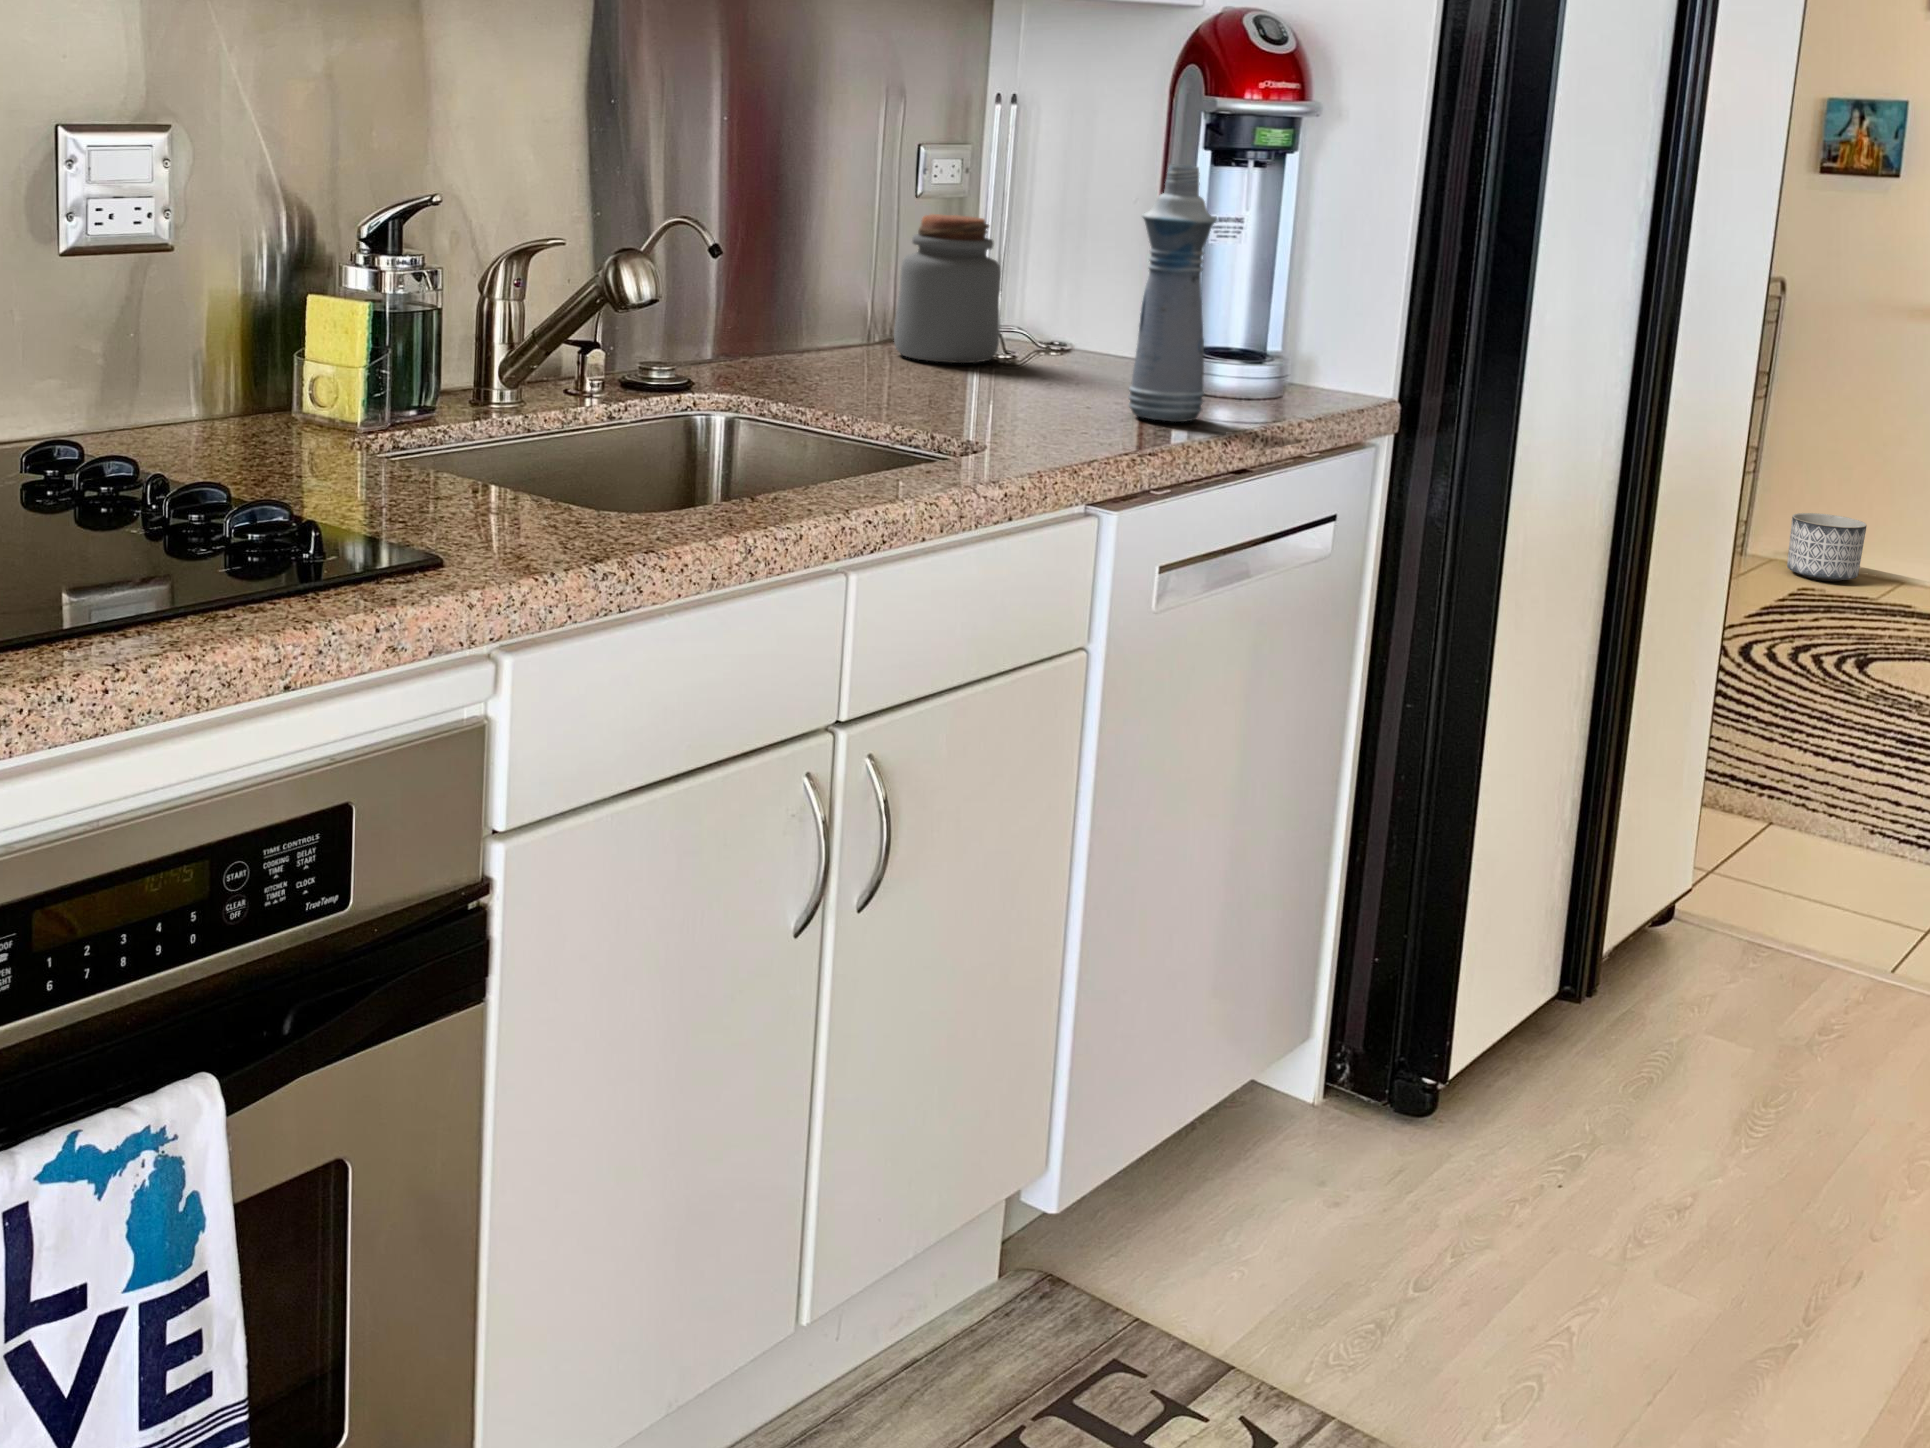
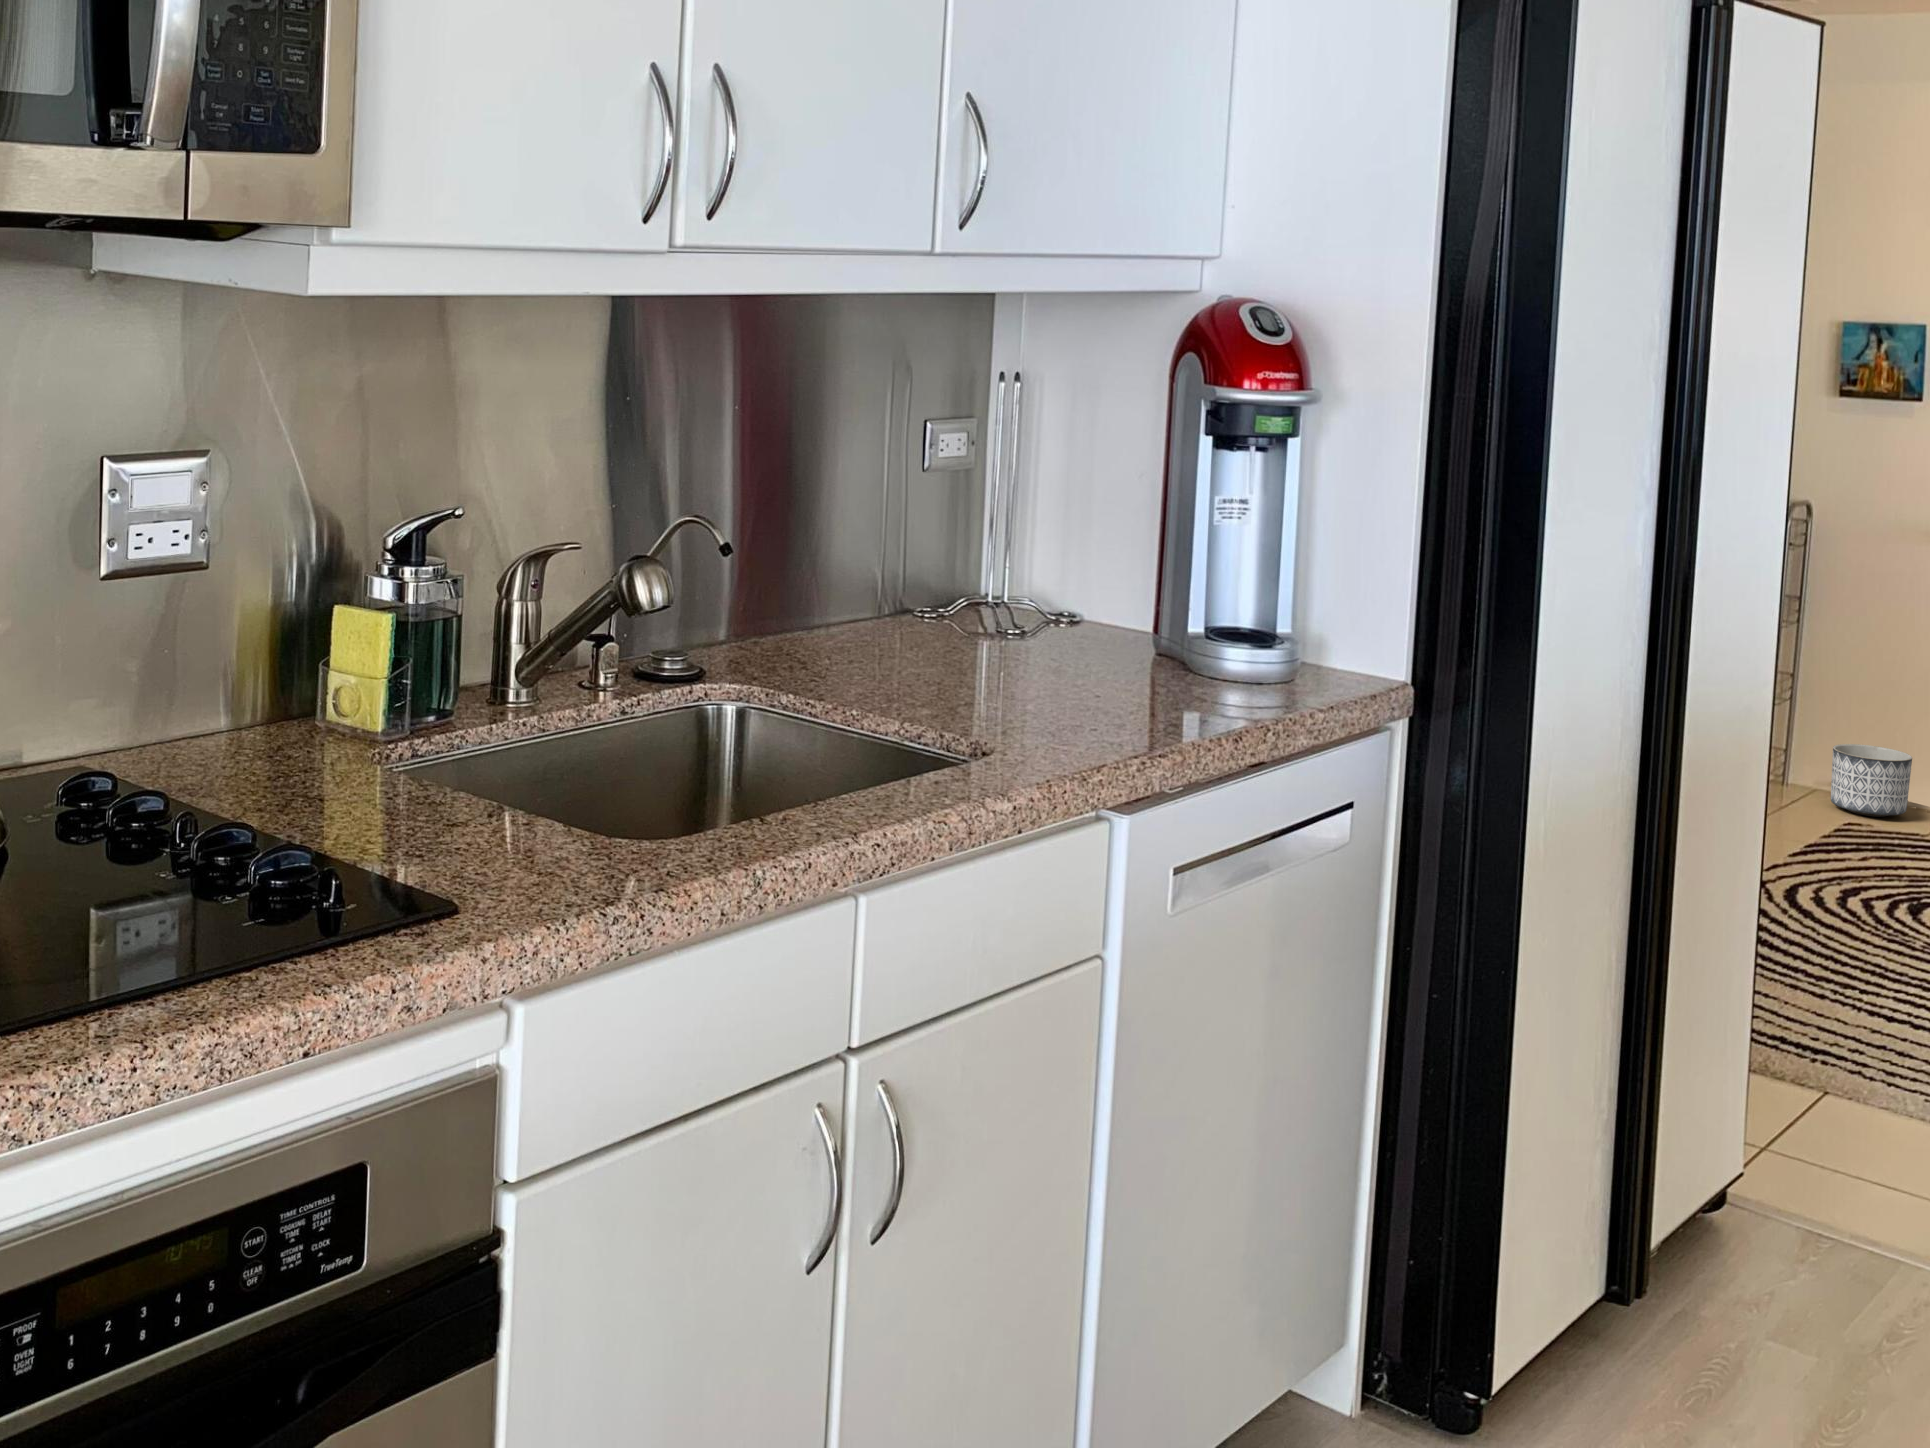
bottle: present [1129,165,1217,422] -> none [1135,461,1220,716]
jar: present [894,214,1001,363] -> none [900,495,1006,644]

